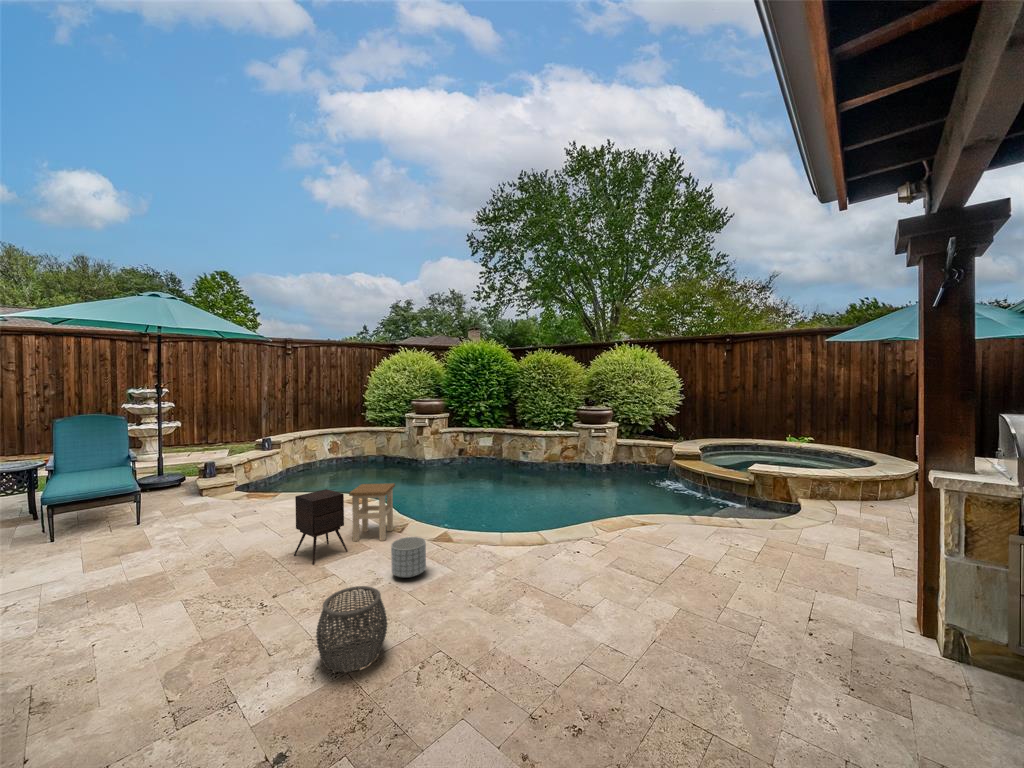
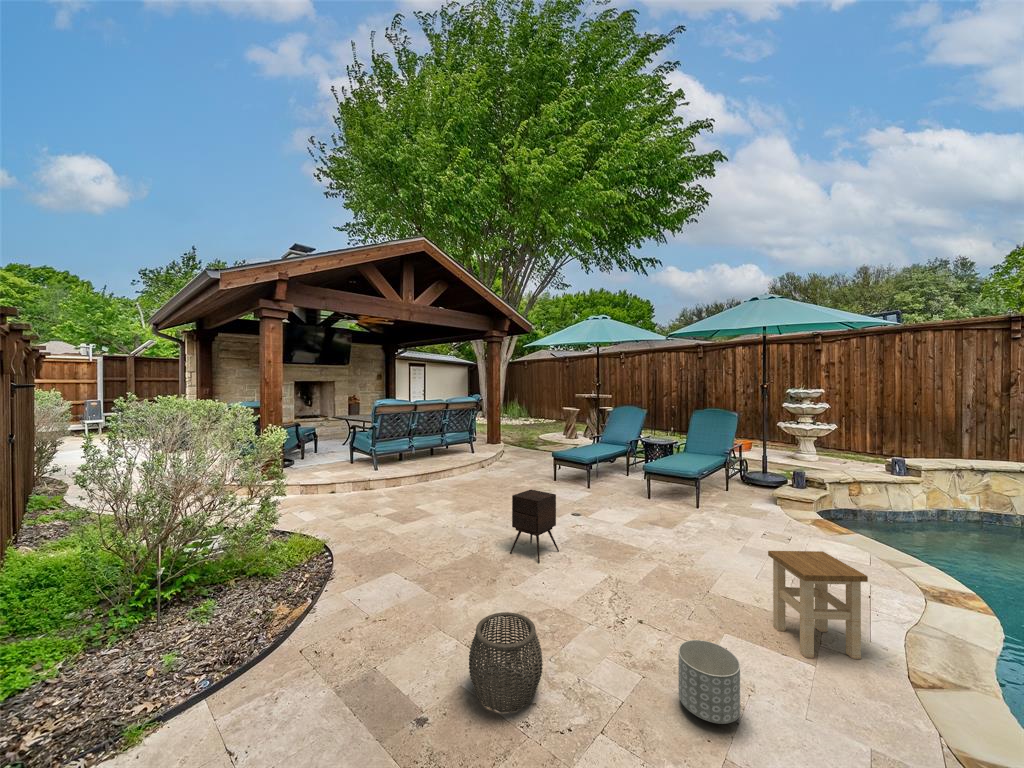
side table: present [294,489,348,564] -> present [510,490,559,563]

